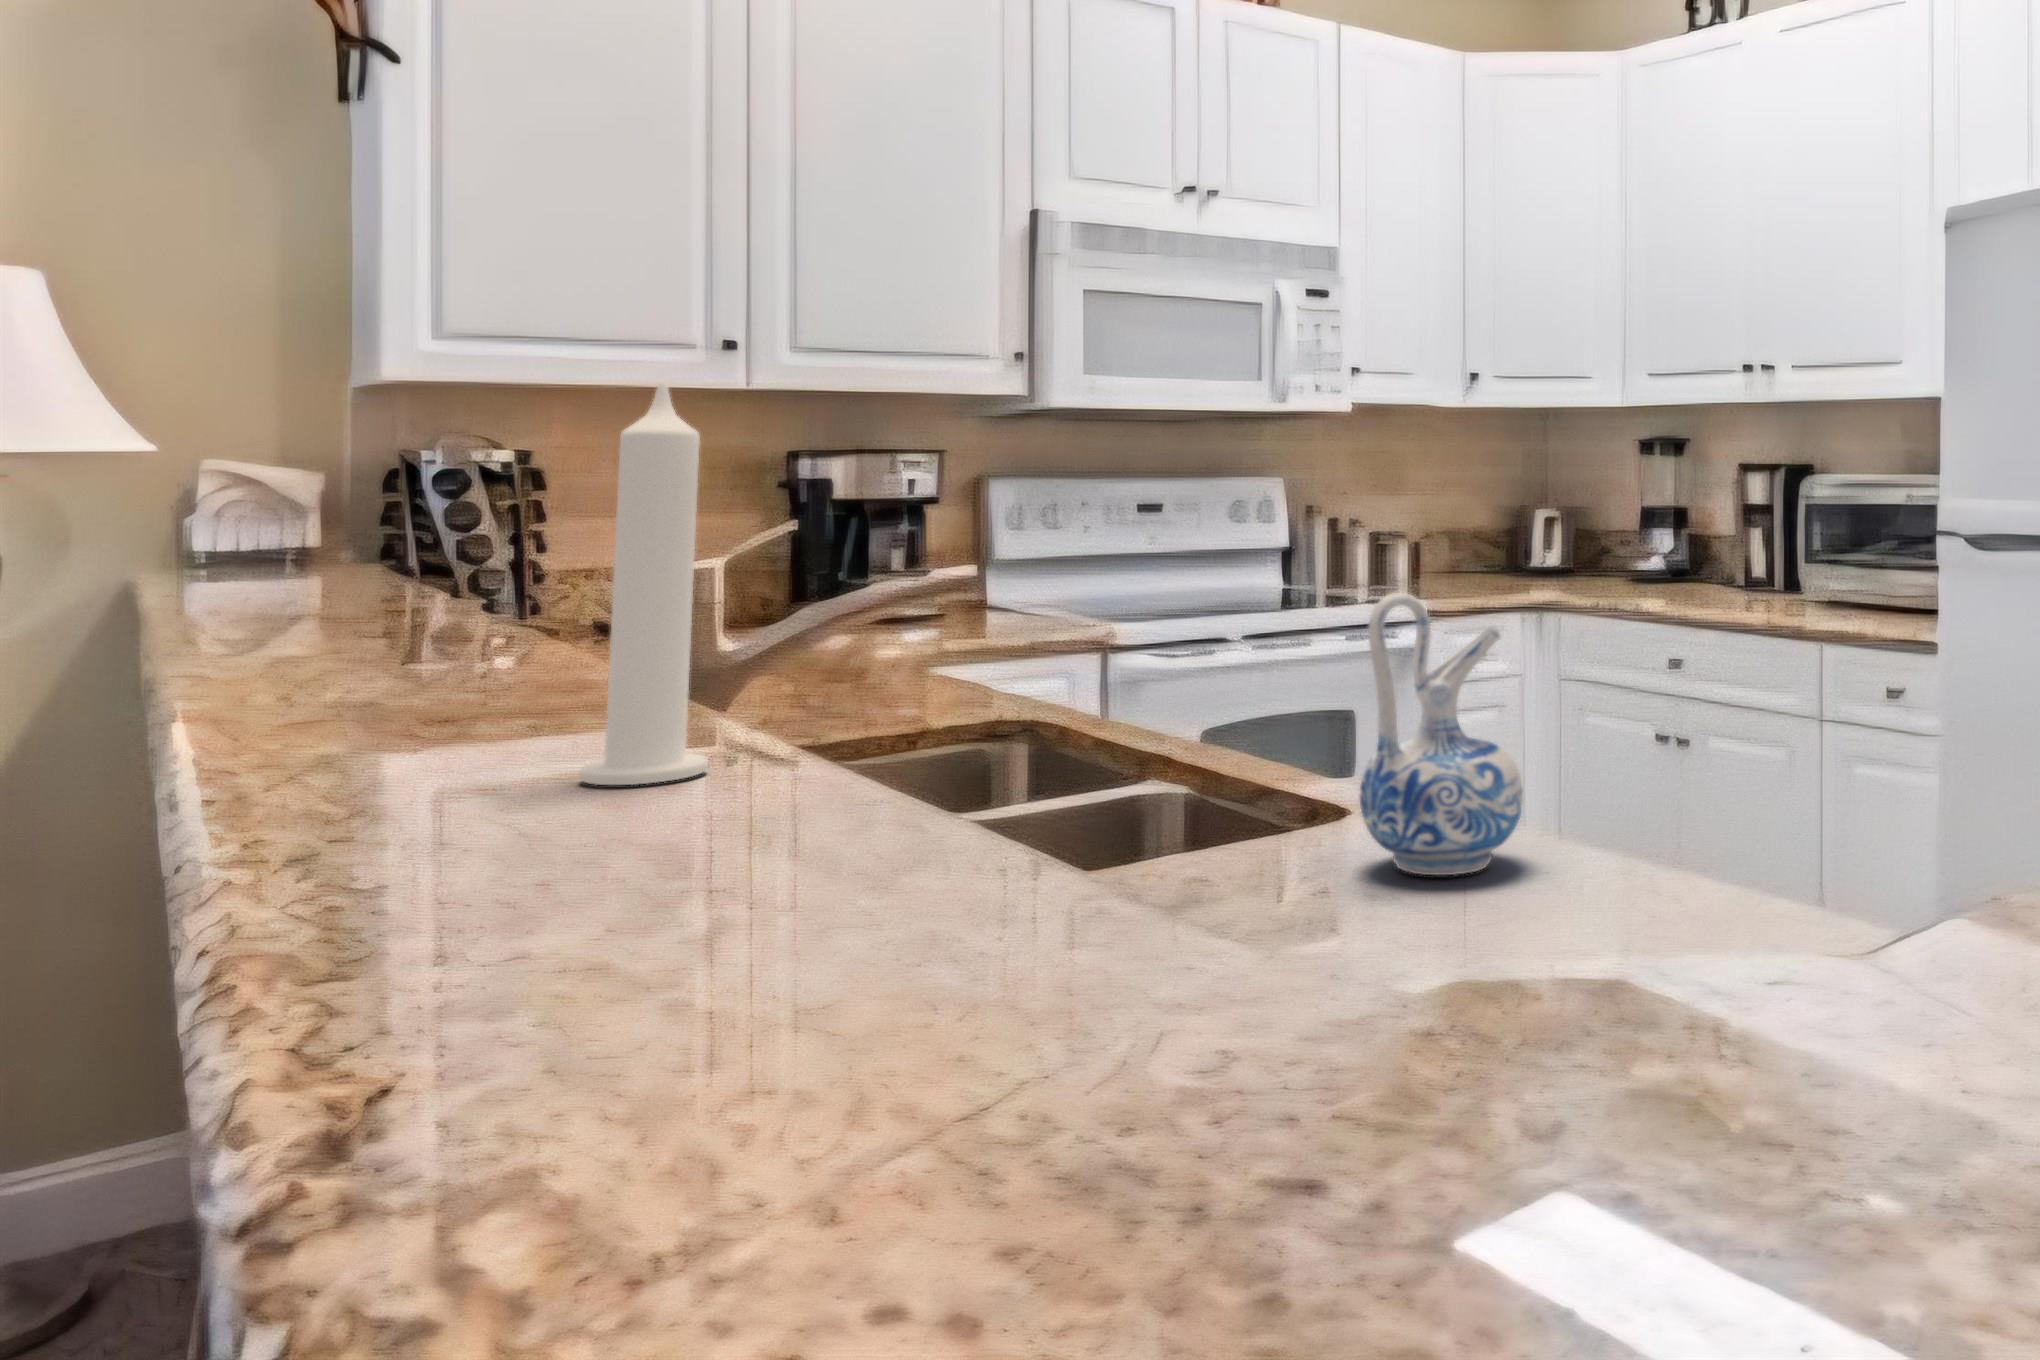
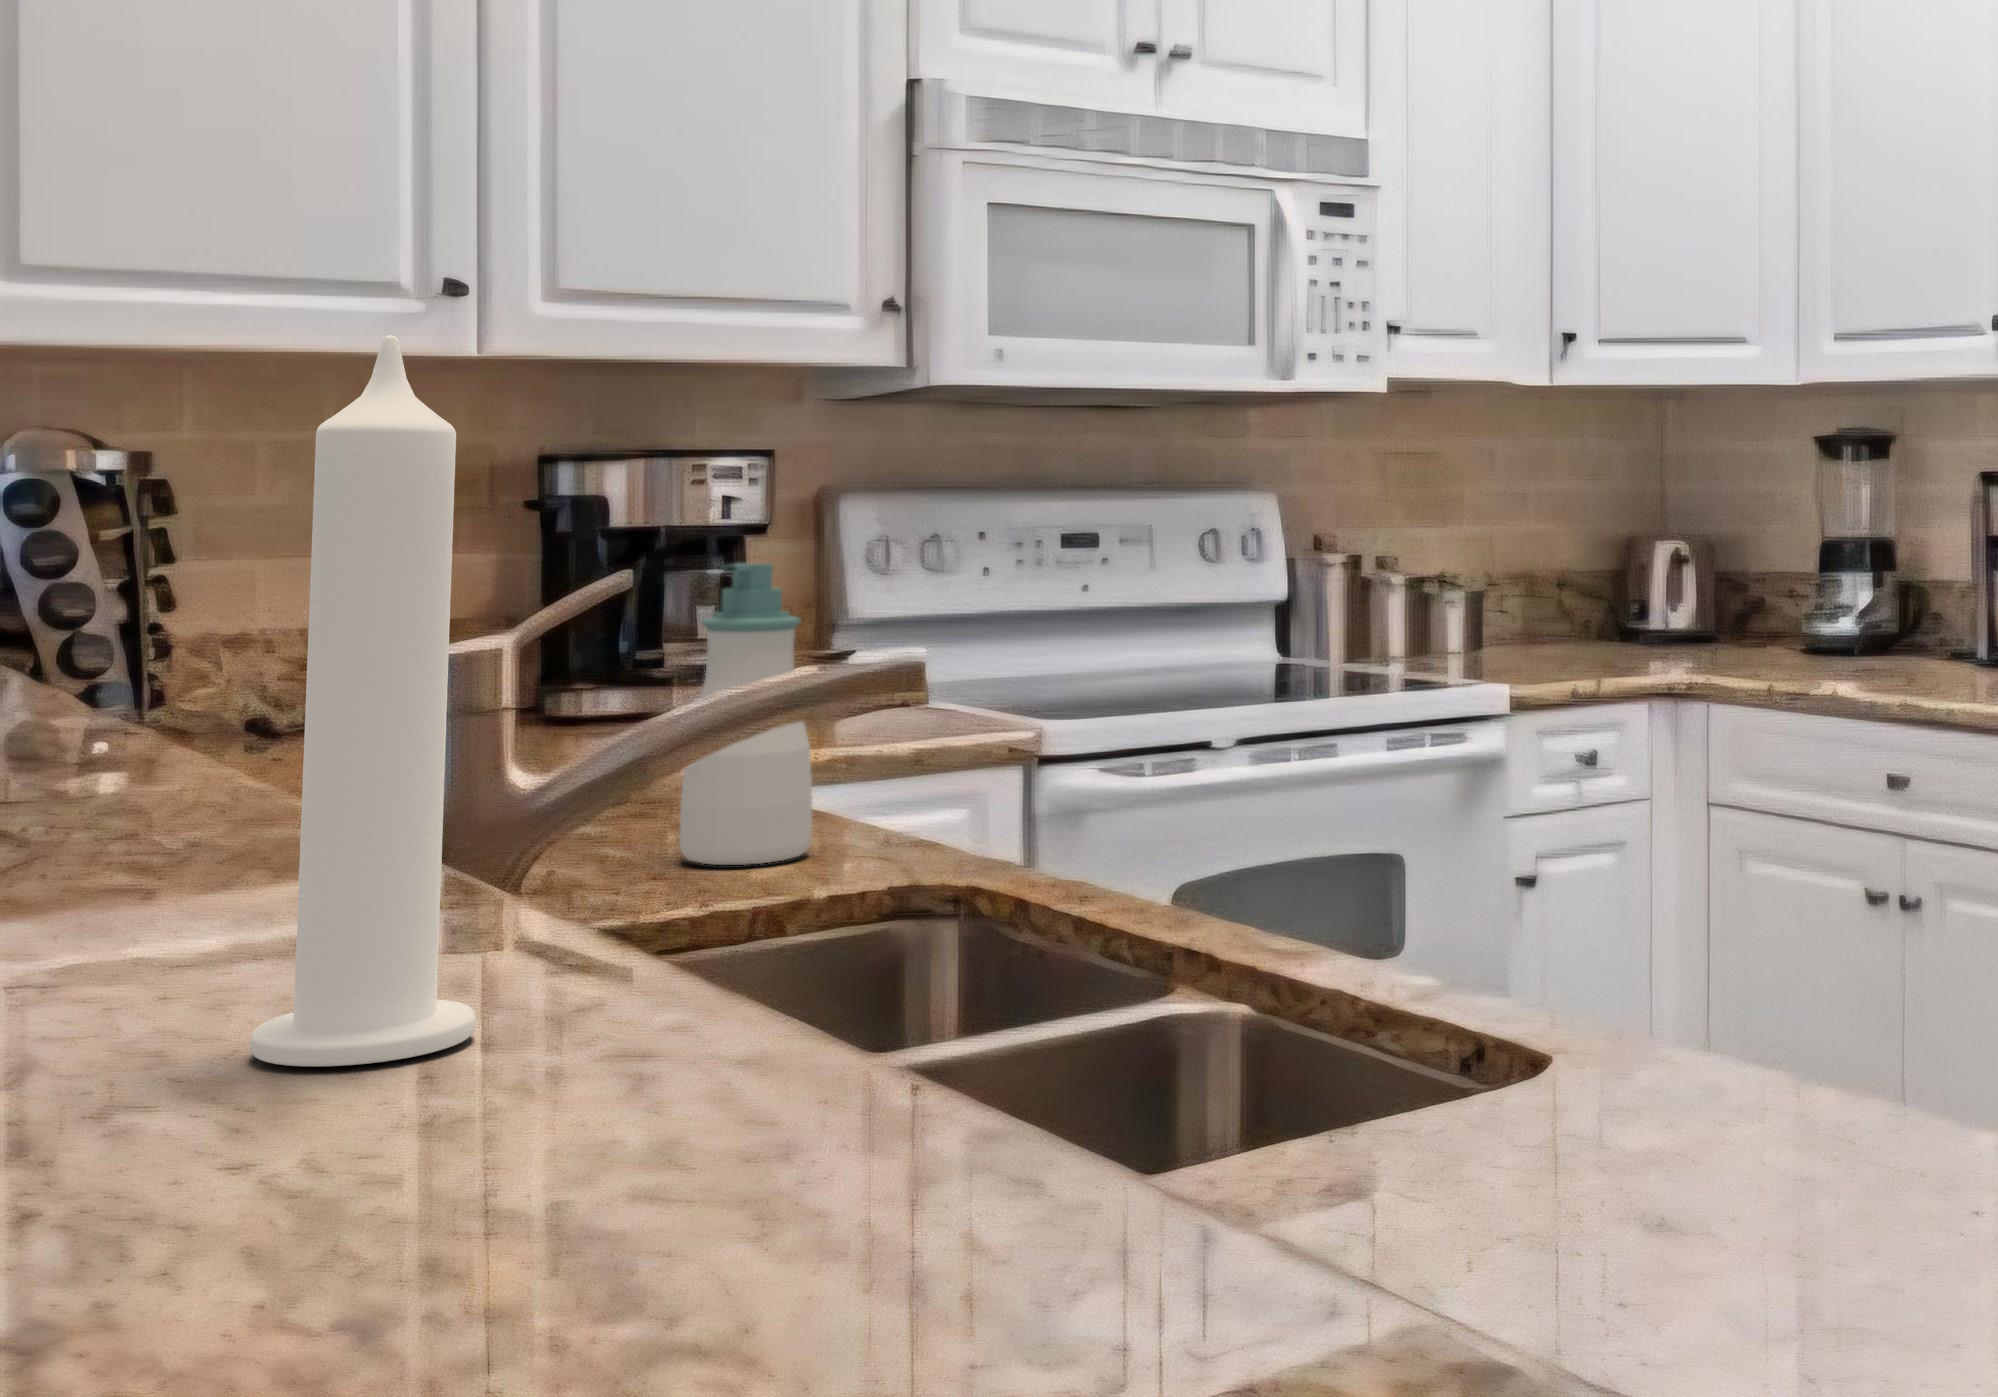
soap bottle: none [863,519,947,707] -> present [680,563,812,865]
ceramic pitcher: present [1359,593,1523,875] -> none [1634,721,1928,1234]

